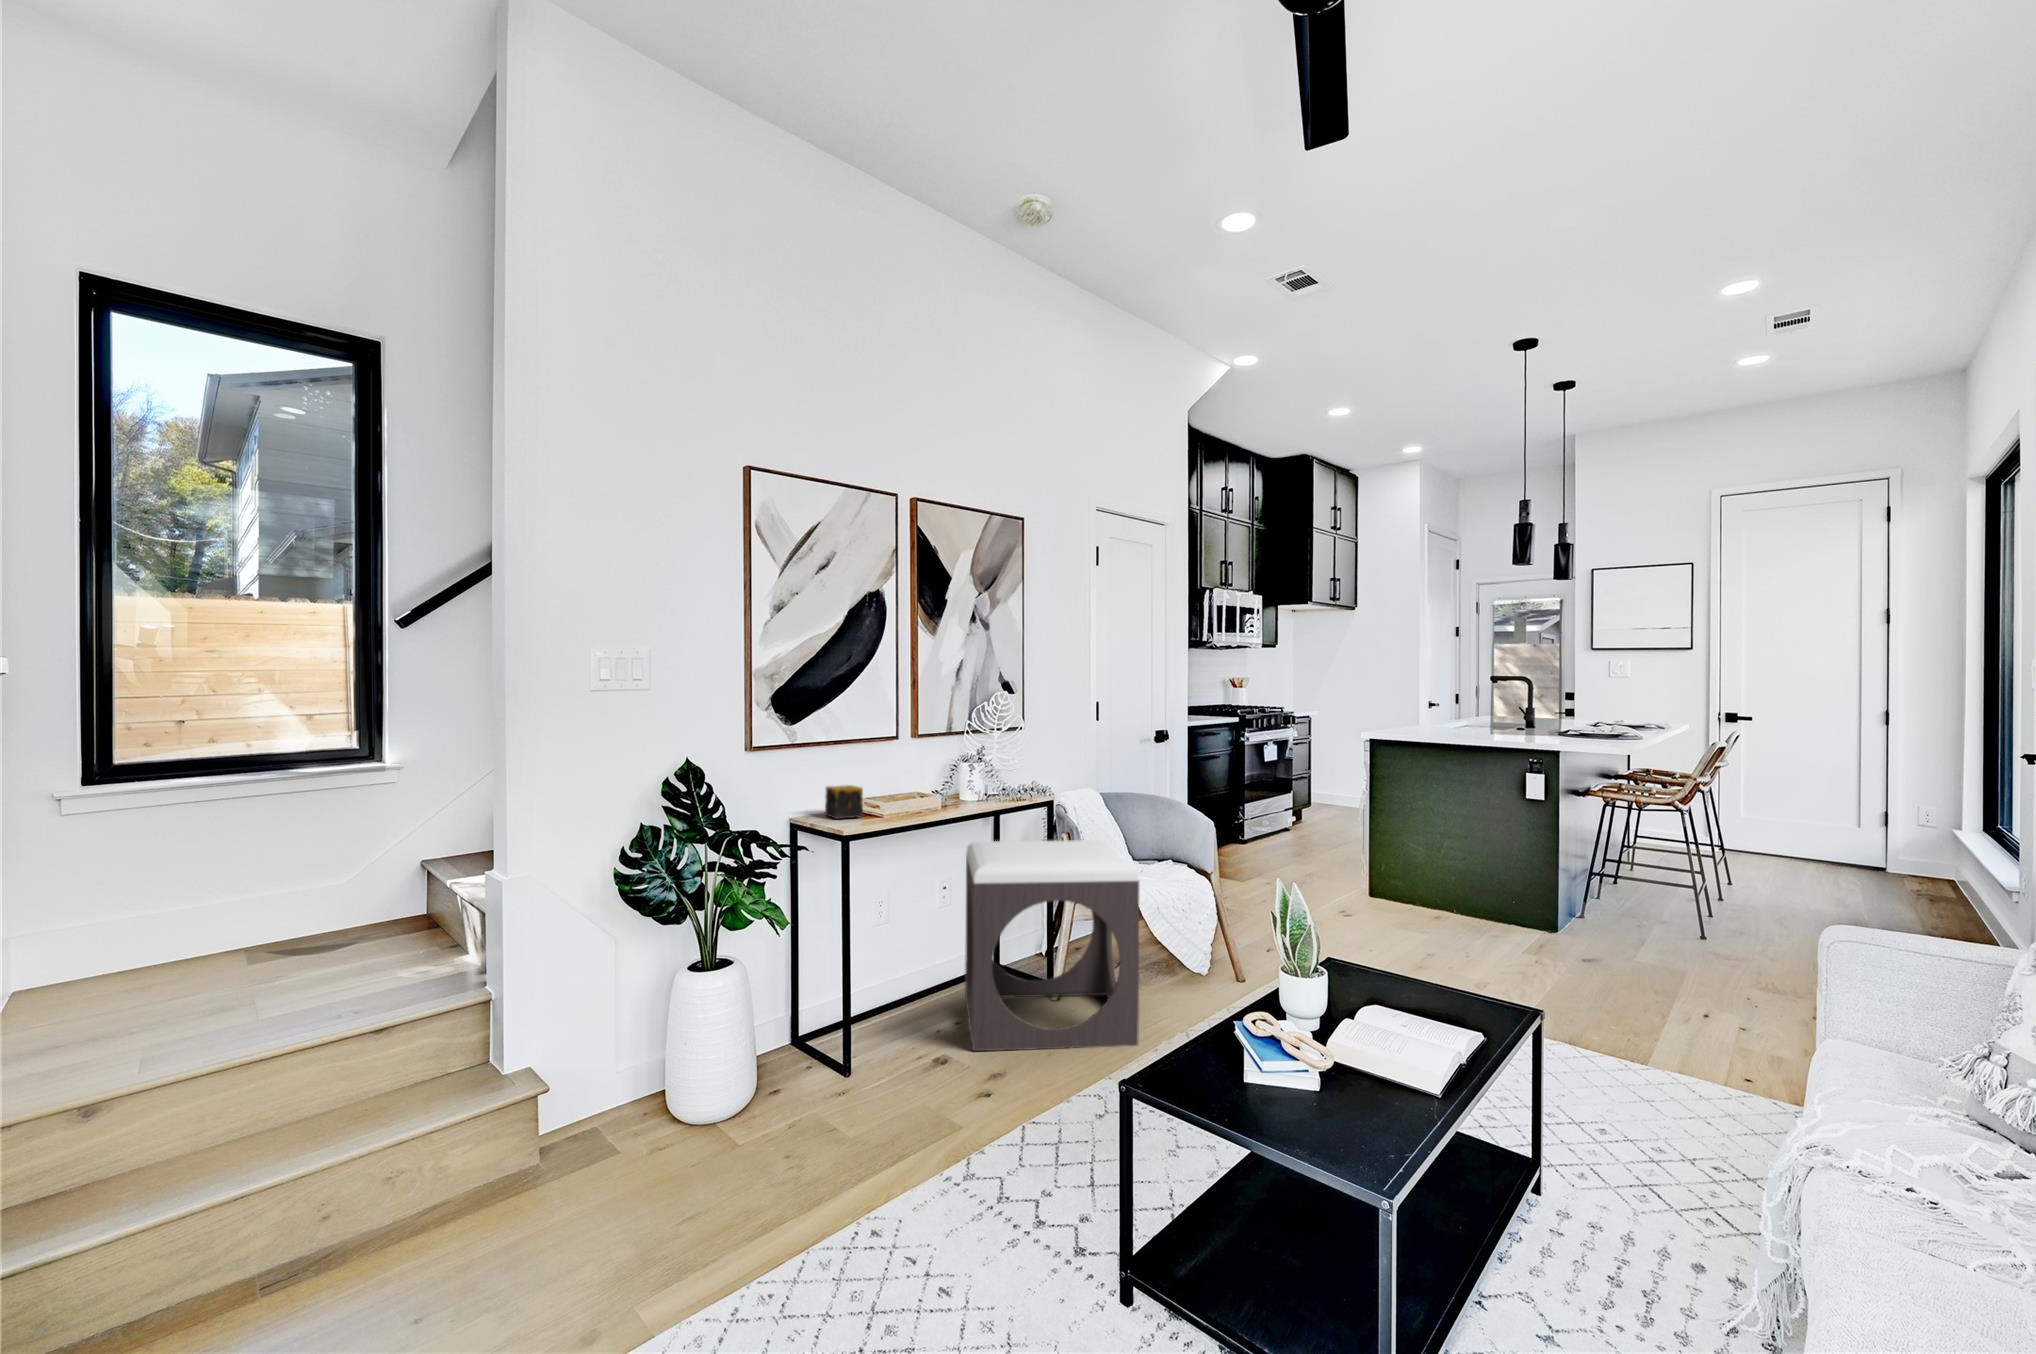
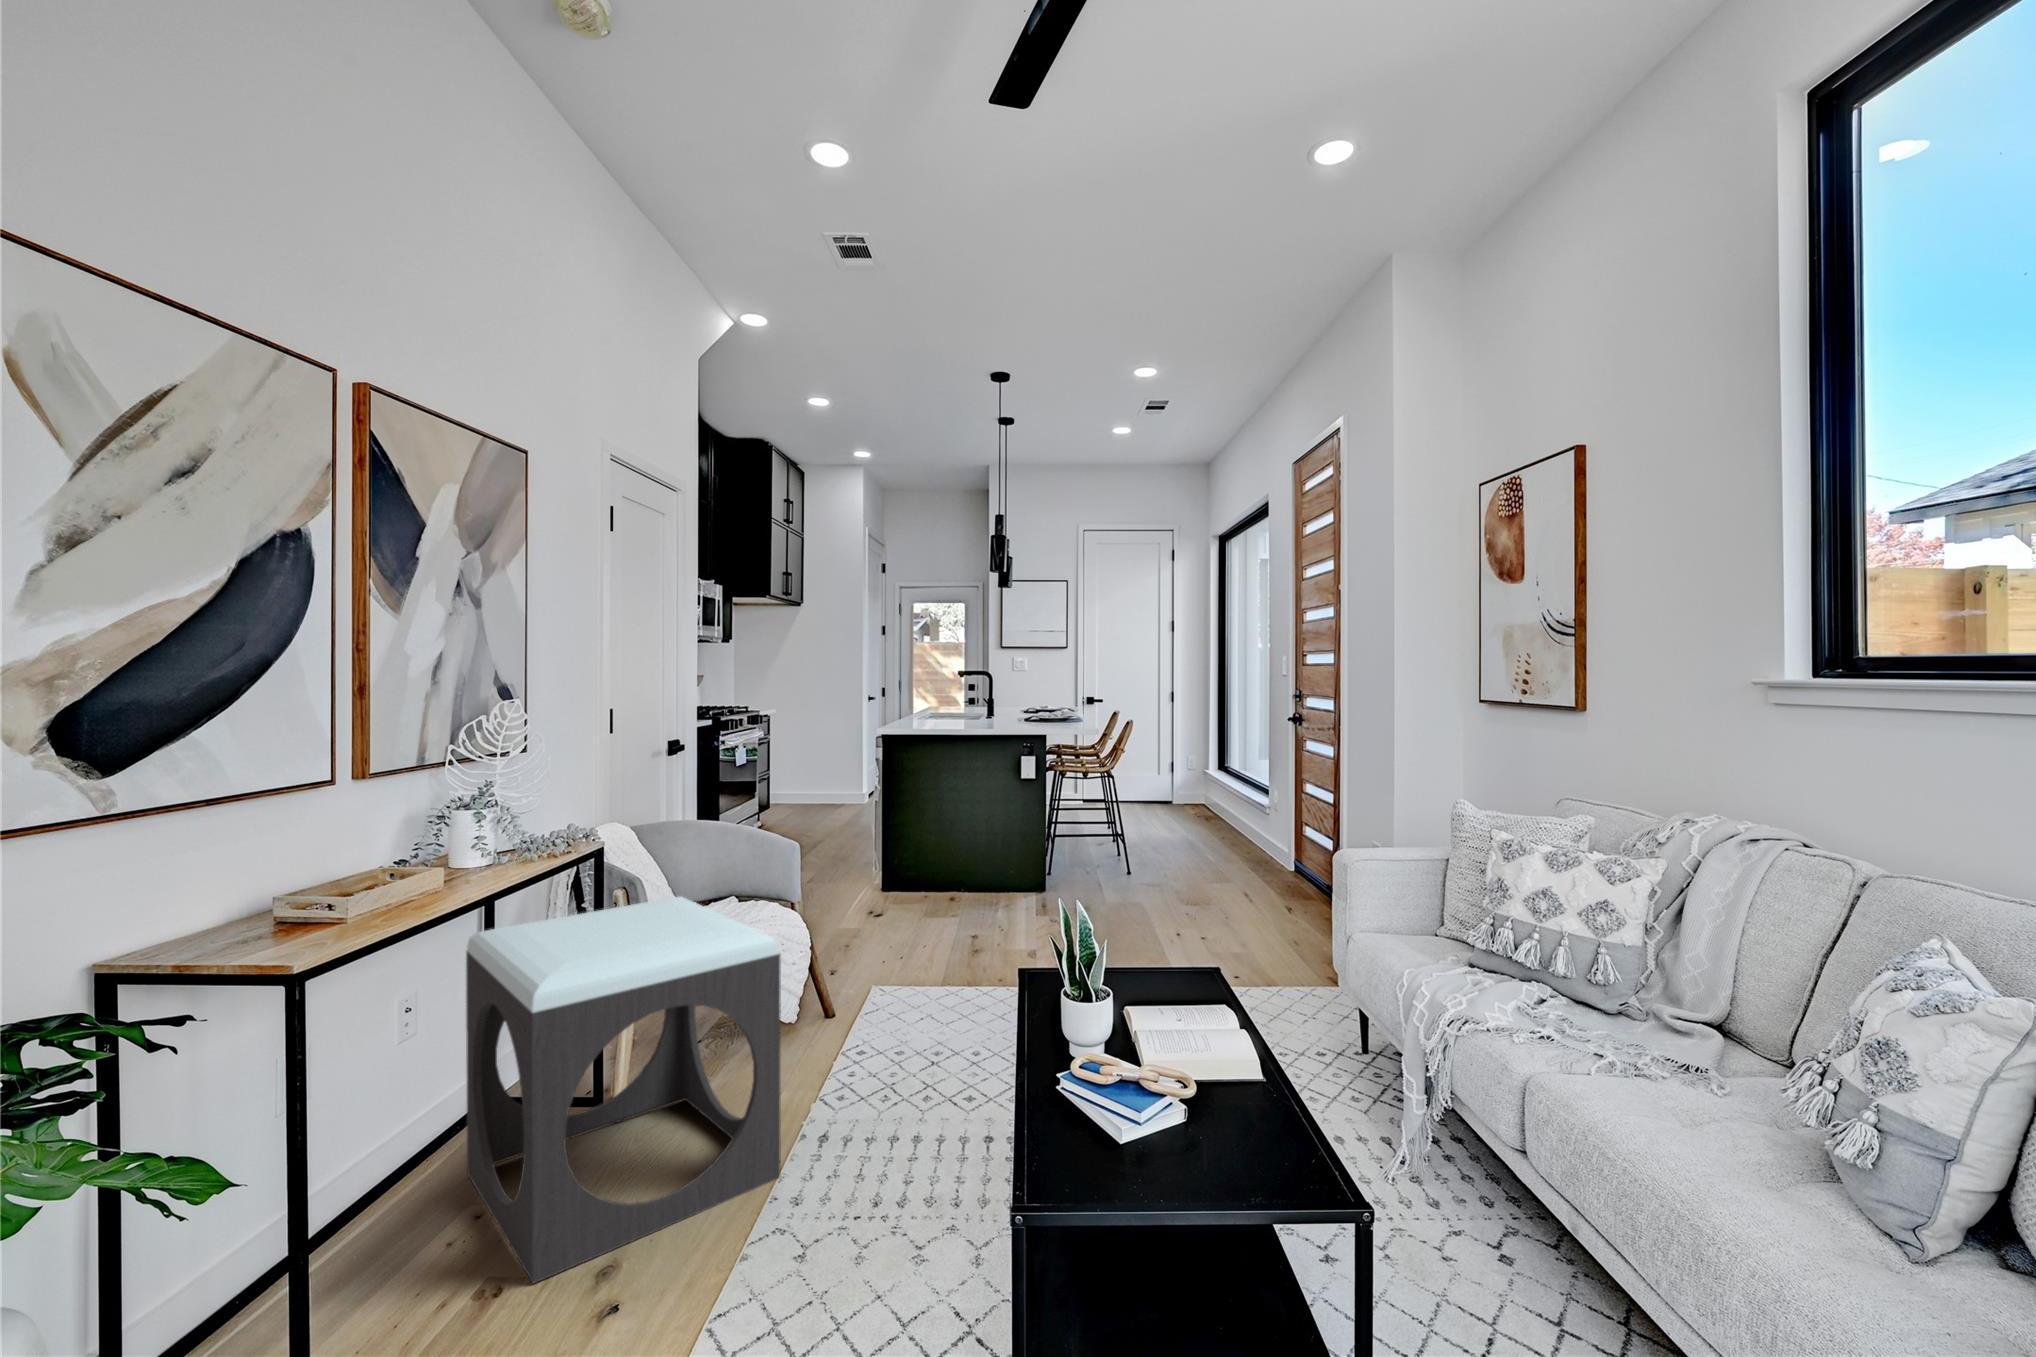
candle: present [825,785,863,819] -> none [192,878,289,950]

